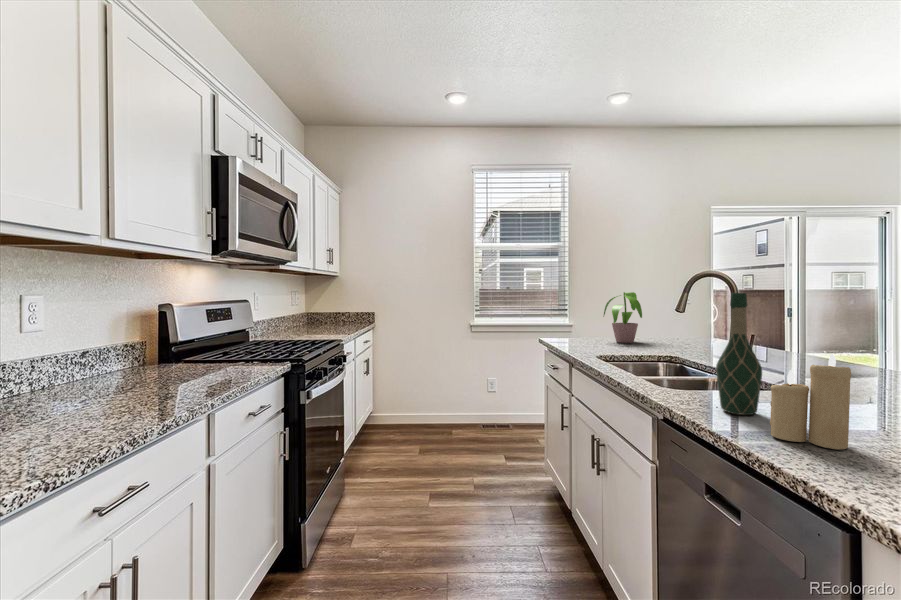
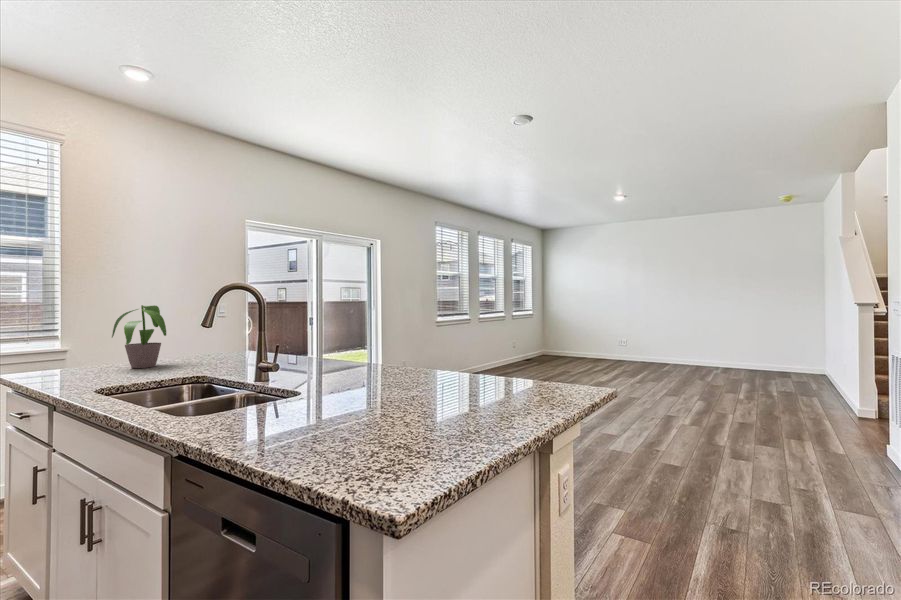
wine bottle: present [716,293,762,415] -> none [236,303,280,431]
candle: present [770,354,851,449] -> none [284,357,344,448]

